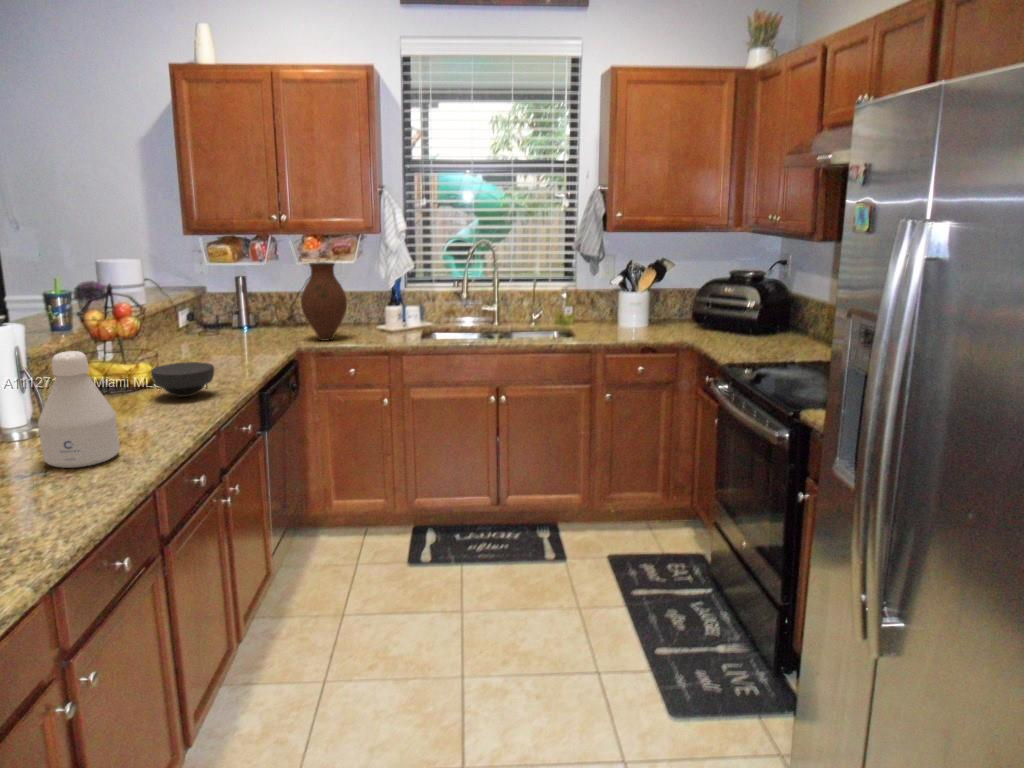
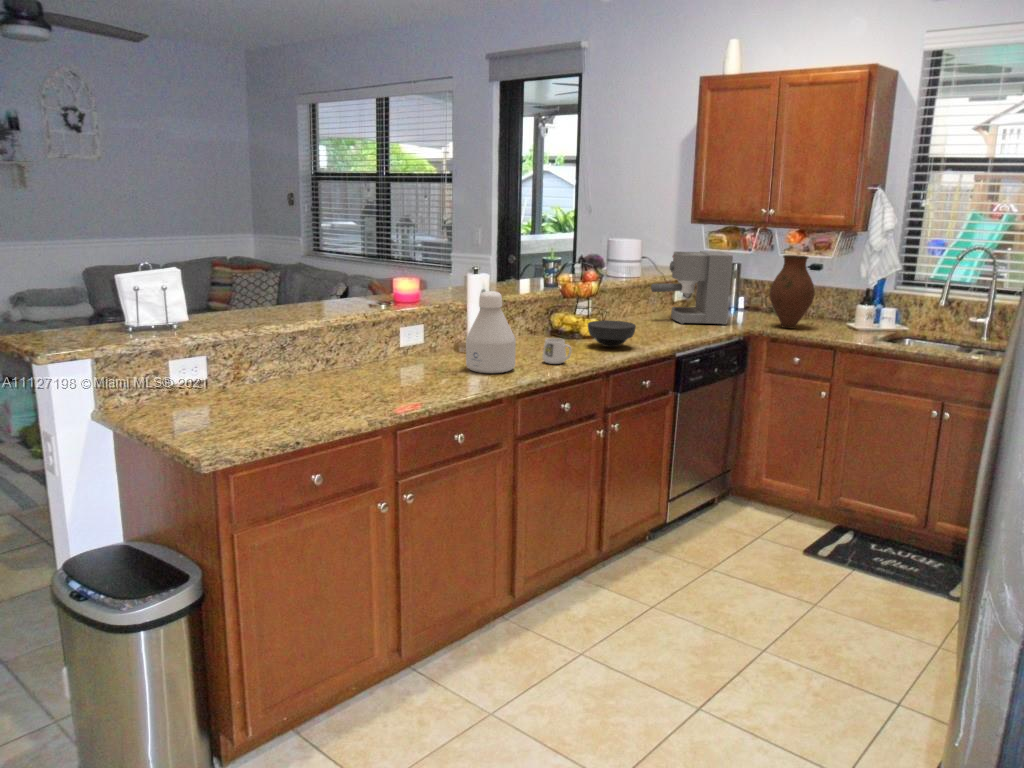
coffee maker: none [169,265,265,354] -> present [651,251,733,325]
mug: none [134,398,177,433] -> present [543,338,572,364]

